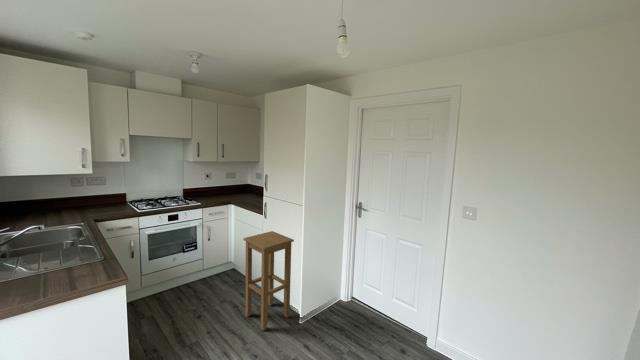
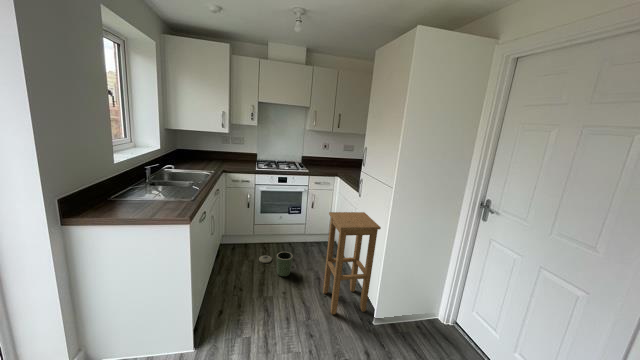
trash can: none [159,291,205,318] -> present [259,252,293,276]

